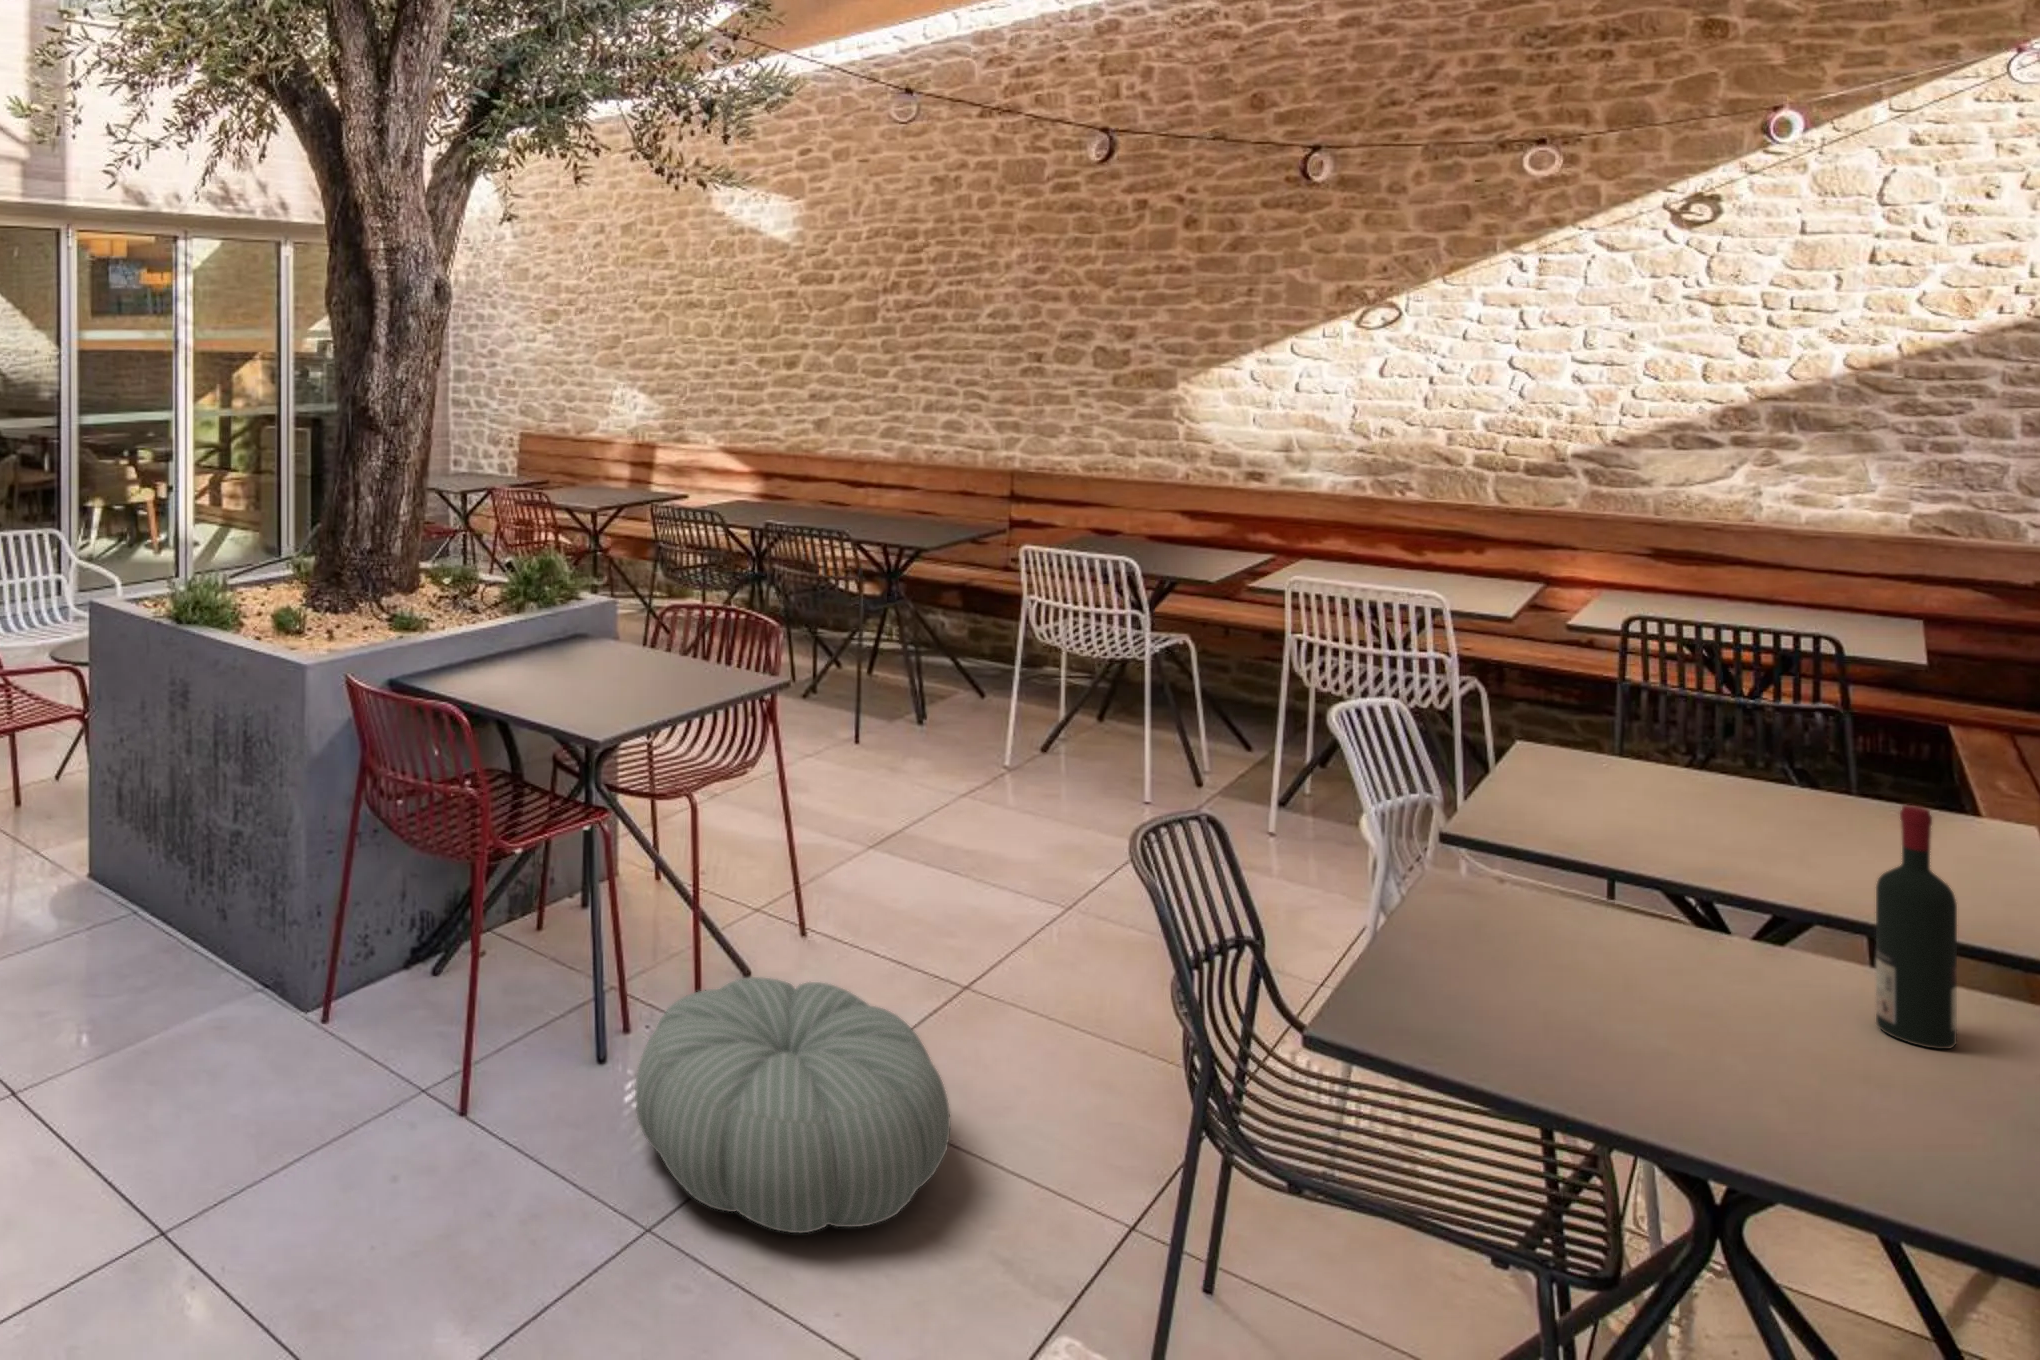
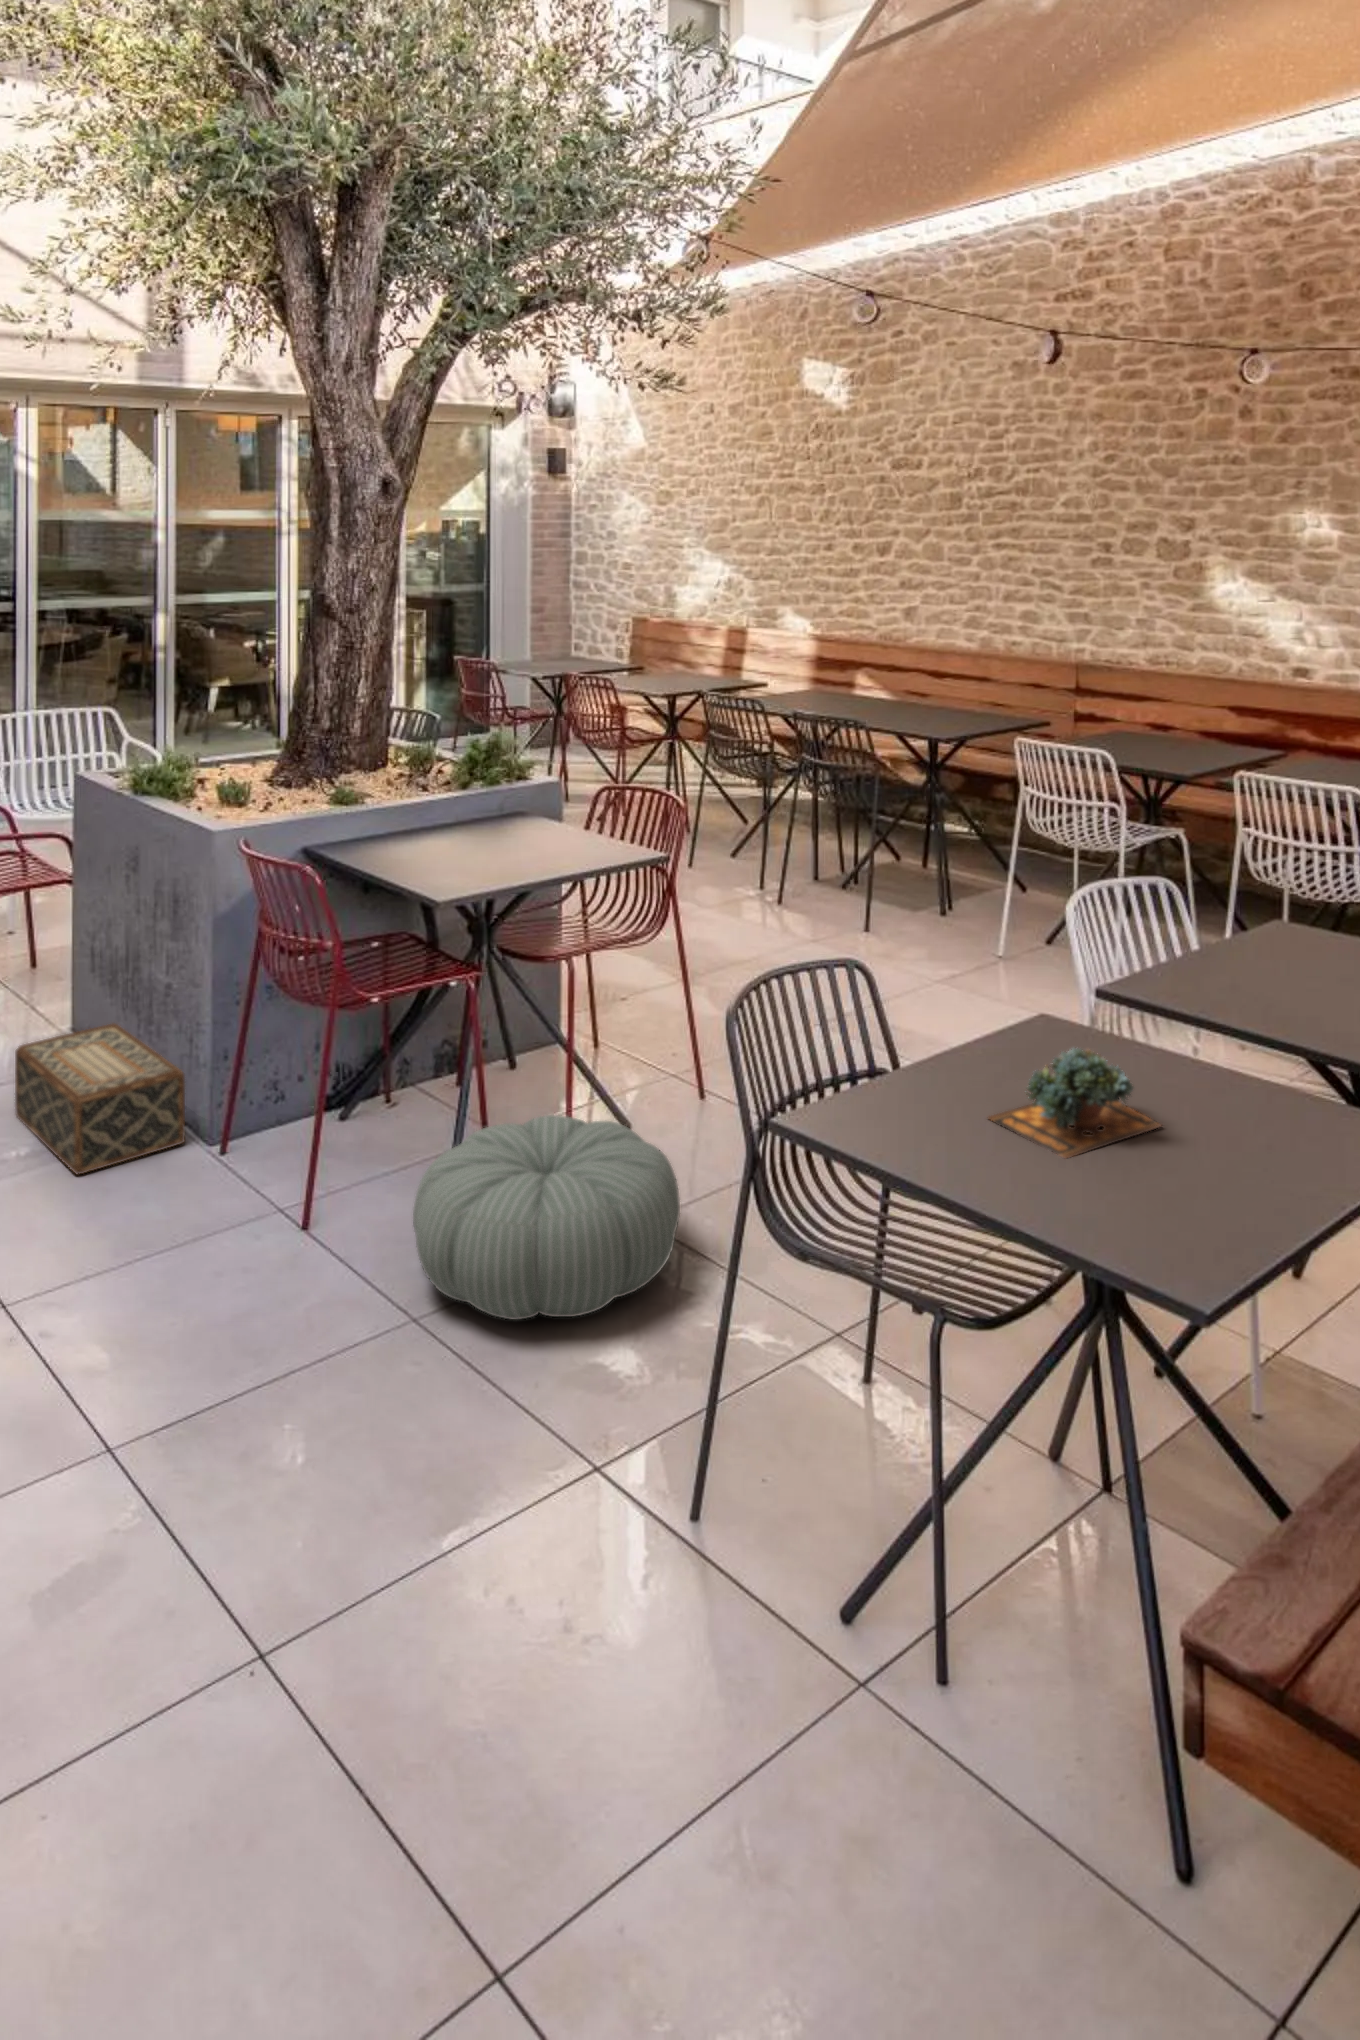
wine bottle: present [1876,805,1957,1049] -> none [1246,960,1295,1158]
woven basket: none [81,877,292,1061] -> present [15,1023,185,1175]
succulent plant: none [1535,913,1752,1060] -> present [988,1047,1161,1158]

